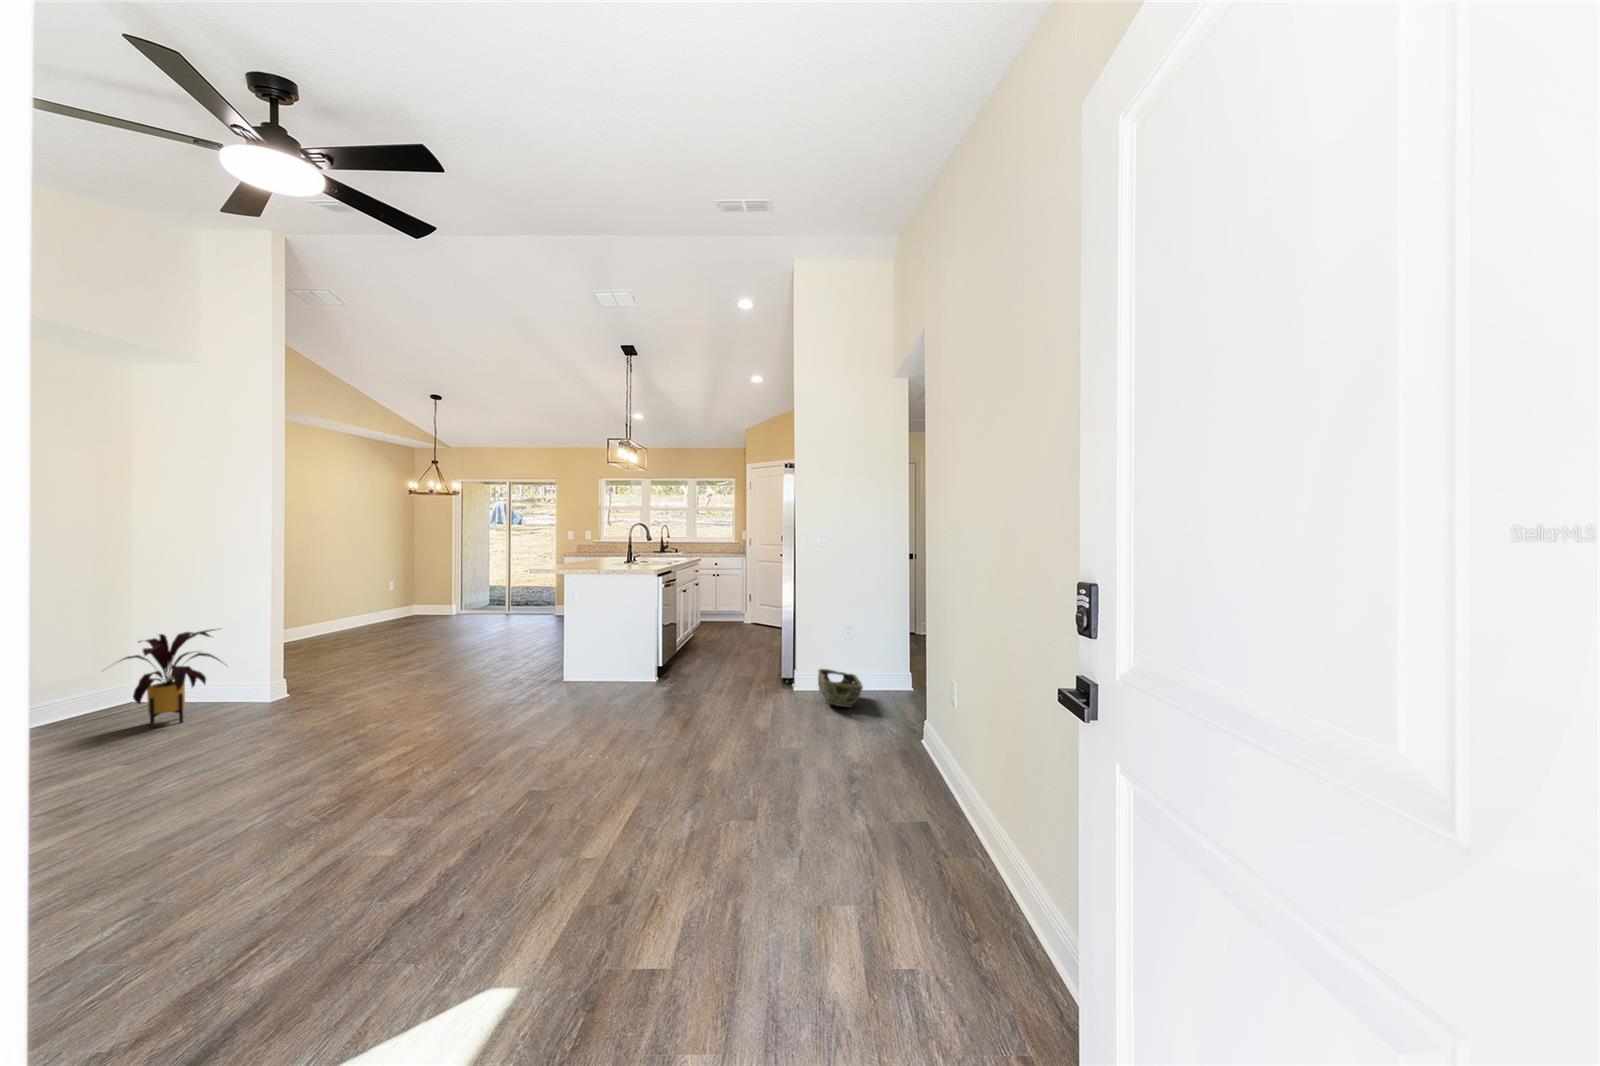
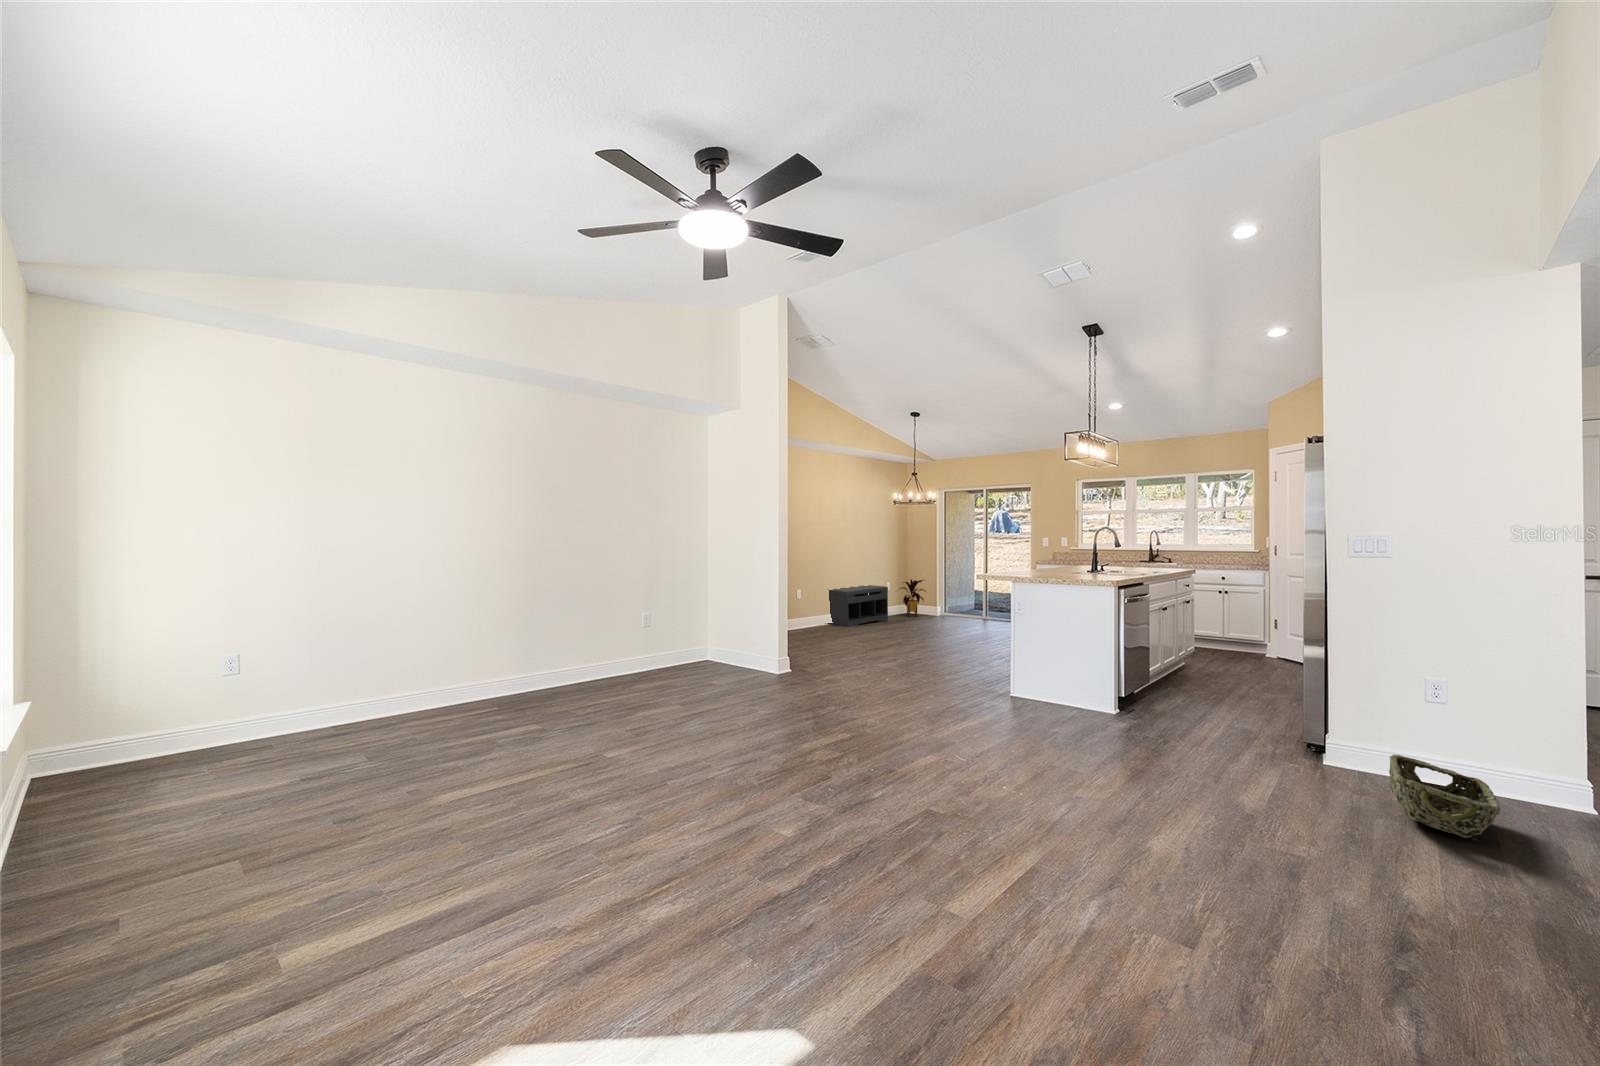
bench: none [304,587,395,641] -> present [827,585,888,627]
house plant: present [123,629,220,728] -> present [900,580,926,617]

